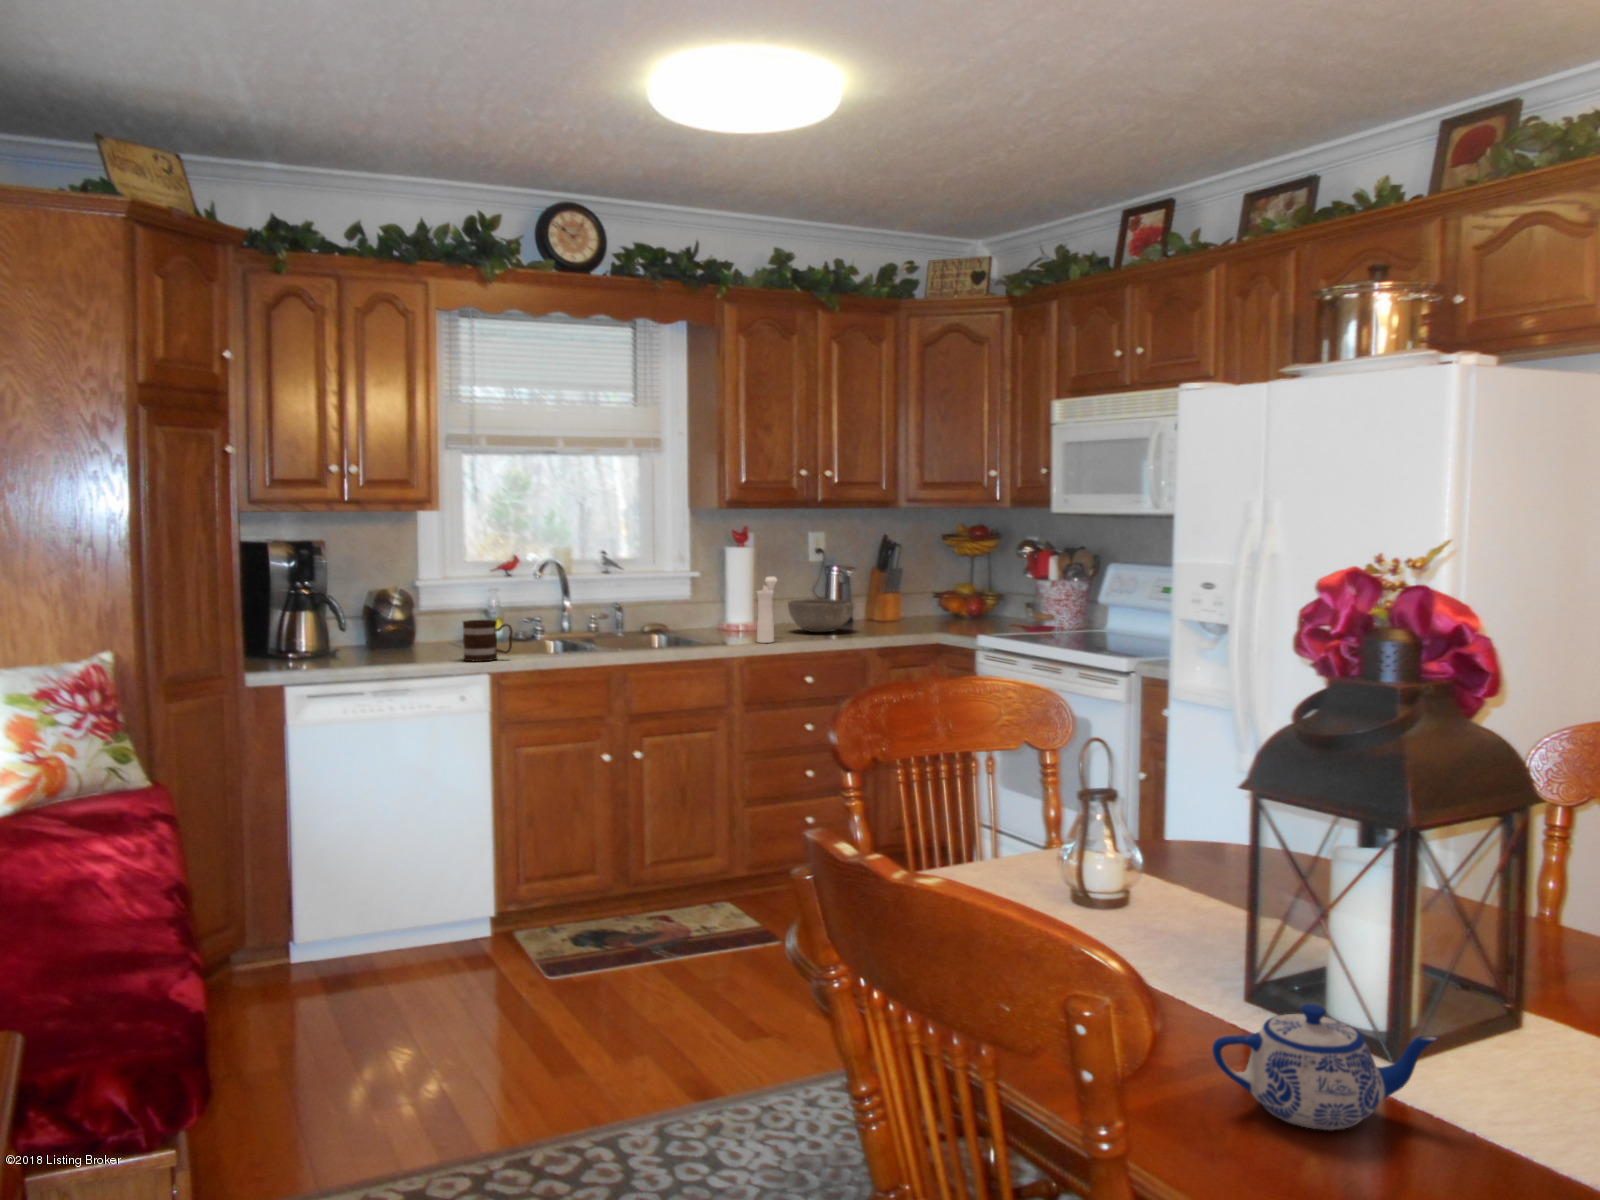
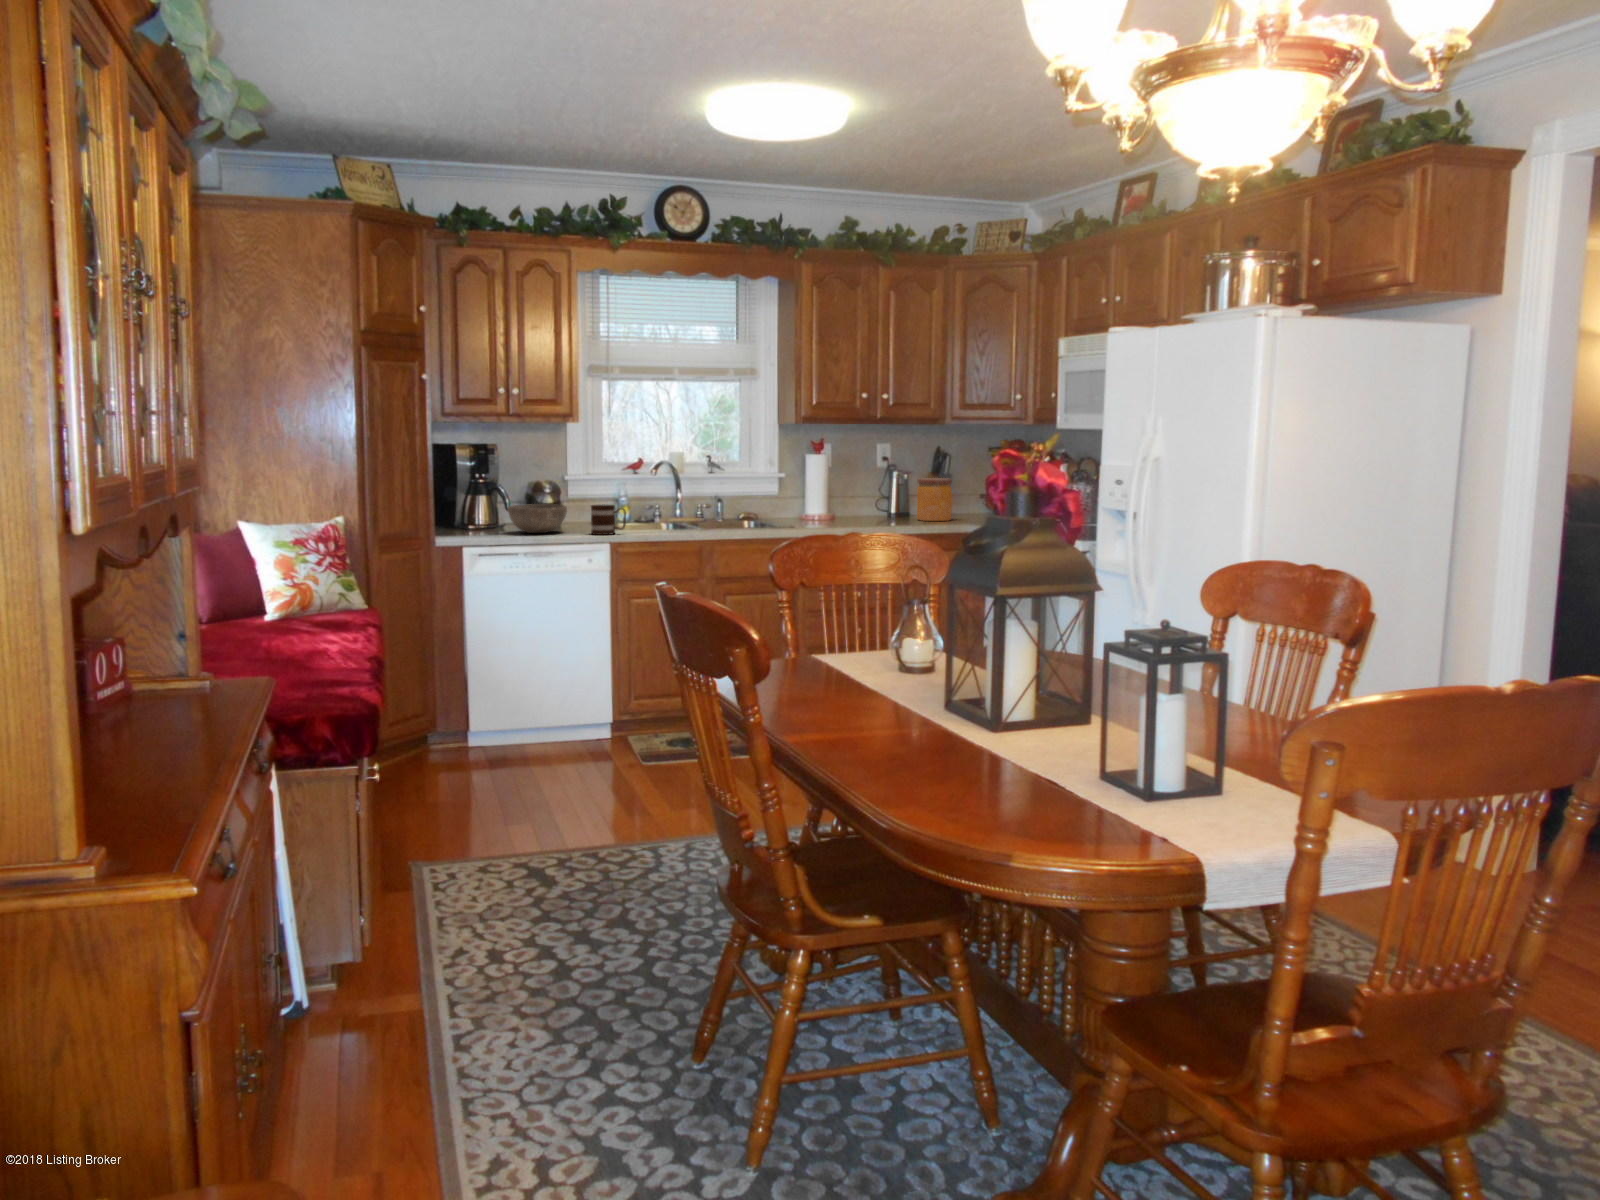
jar: none [868,574,911,628] -> present [917,478,952,521]
pepper mill: present [757,577,777,643] -> none [817,478,836,528]
bowl: present [788,599,854,632] -> present [508,504,567,533]
teapot: present [1212,1004,1438,1130] -> none [851,682,965,743]

